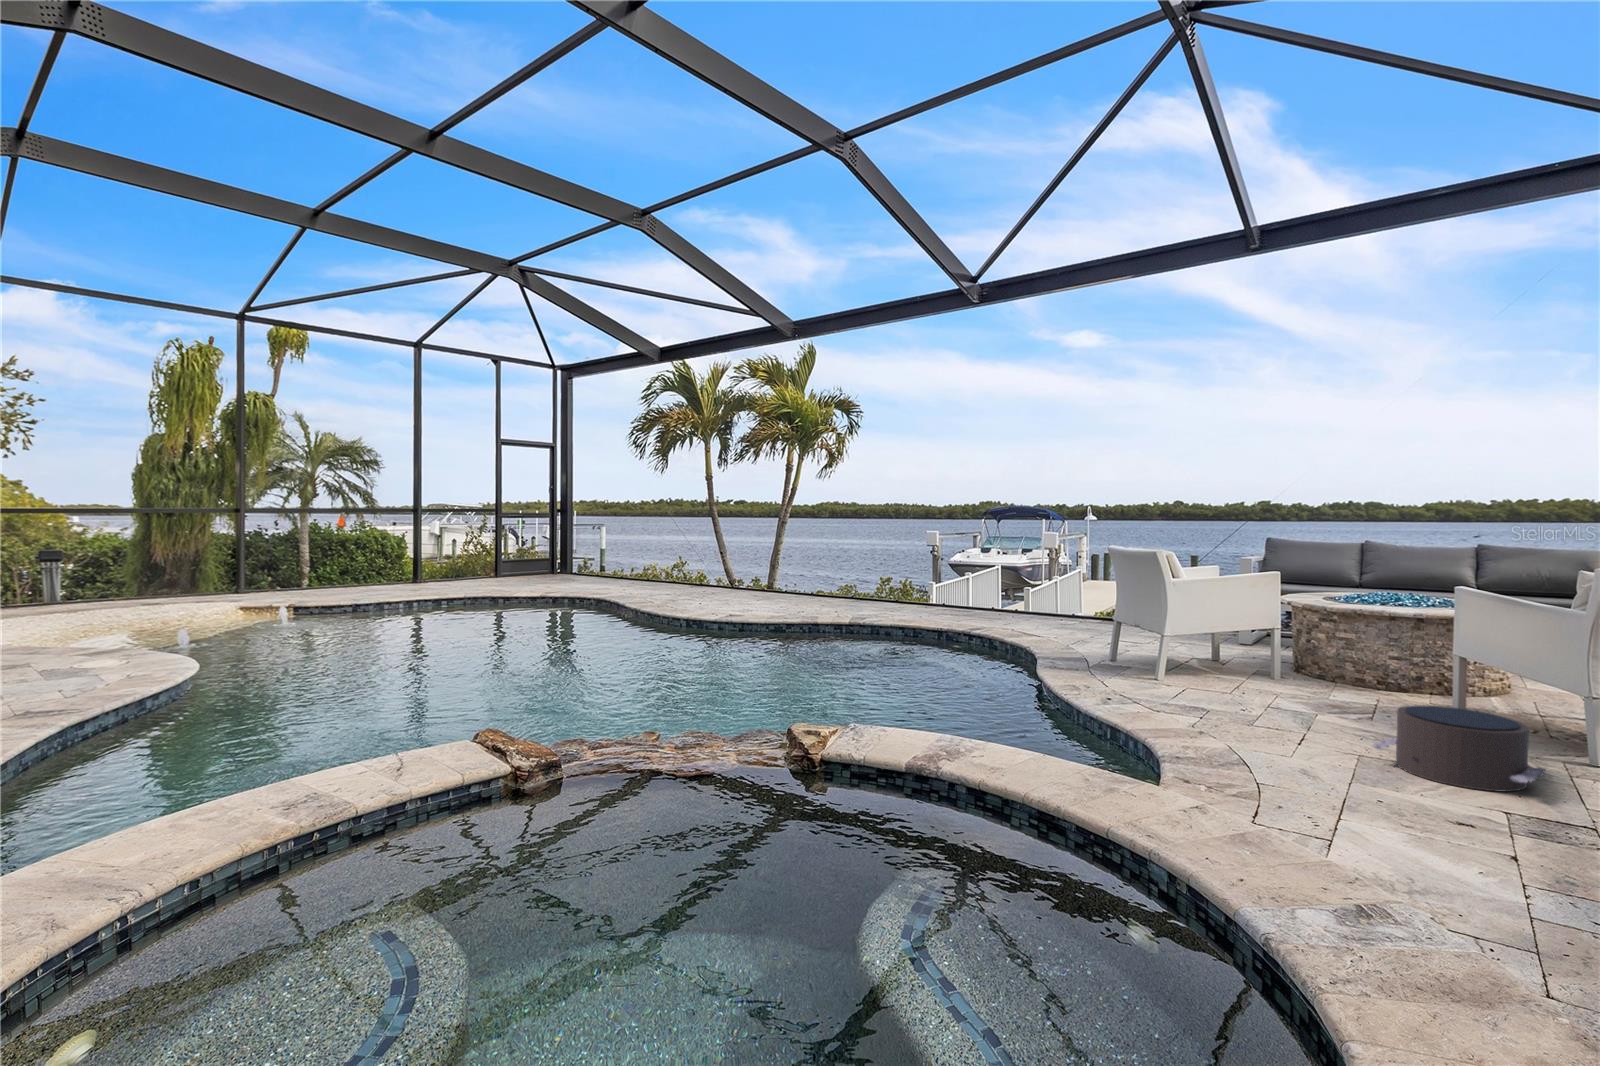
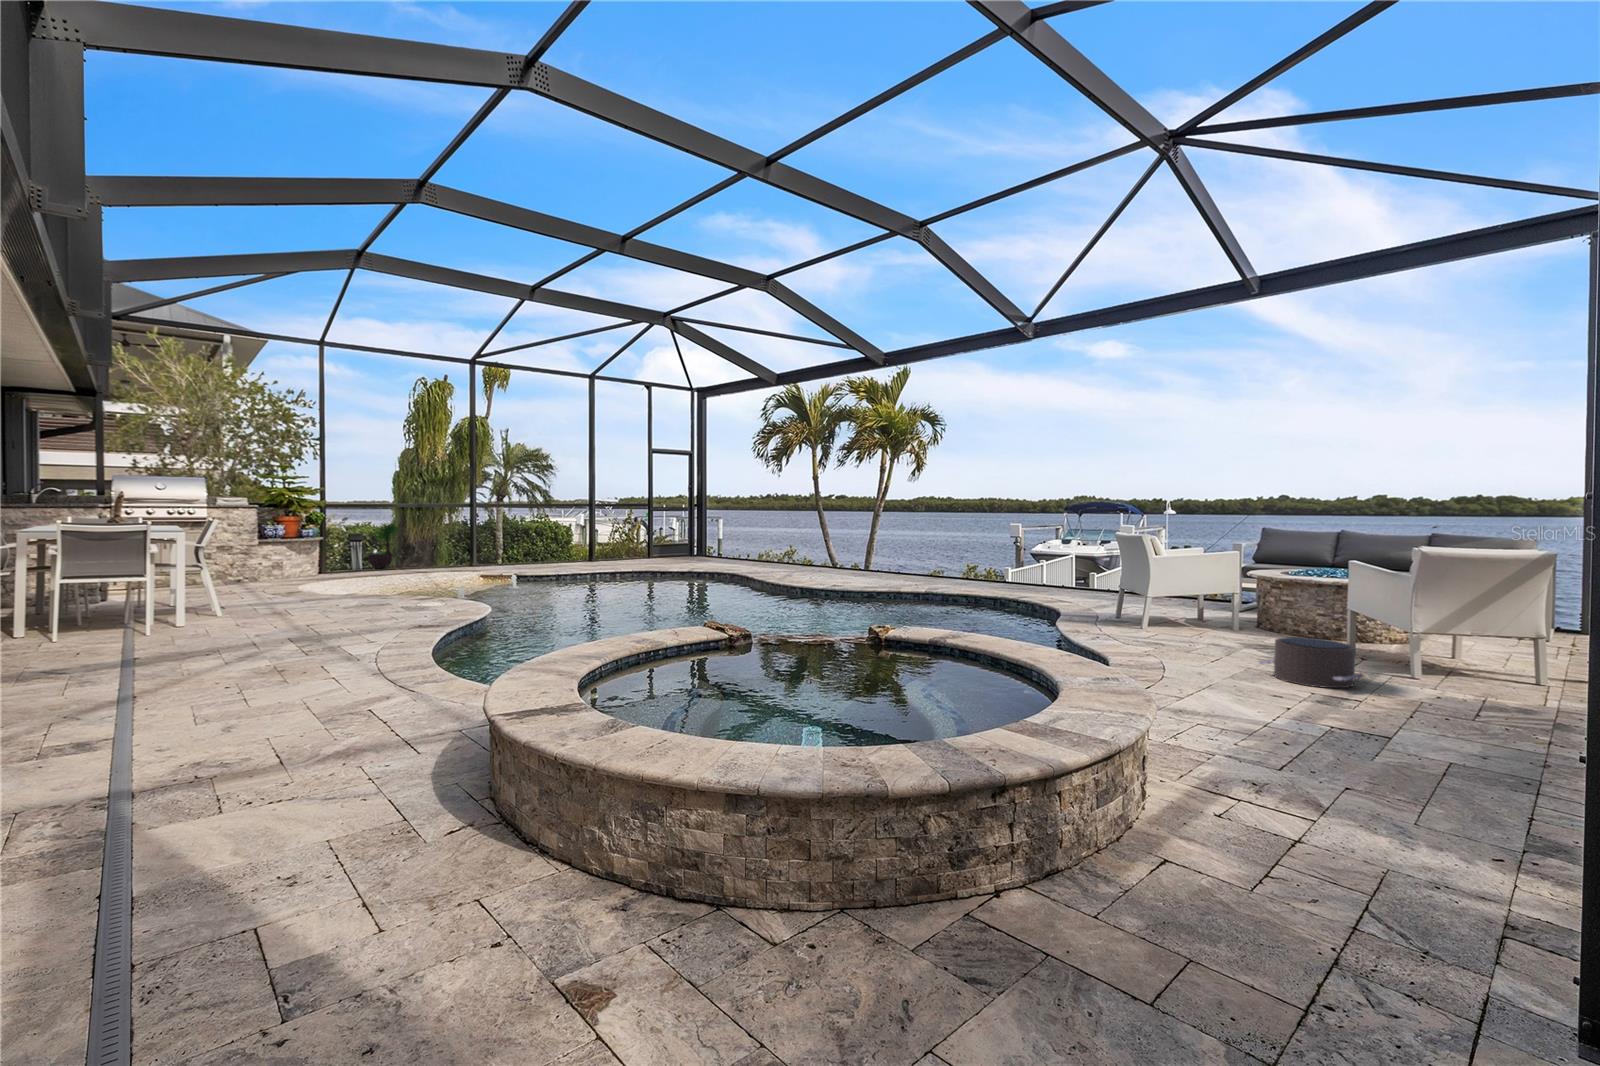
potted tree: none [80,529,132,598] -> present [368,524,398,568]

